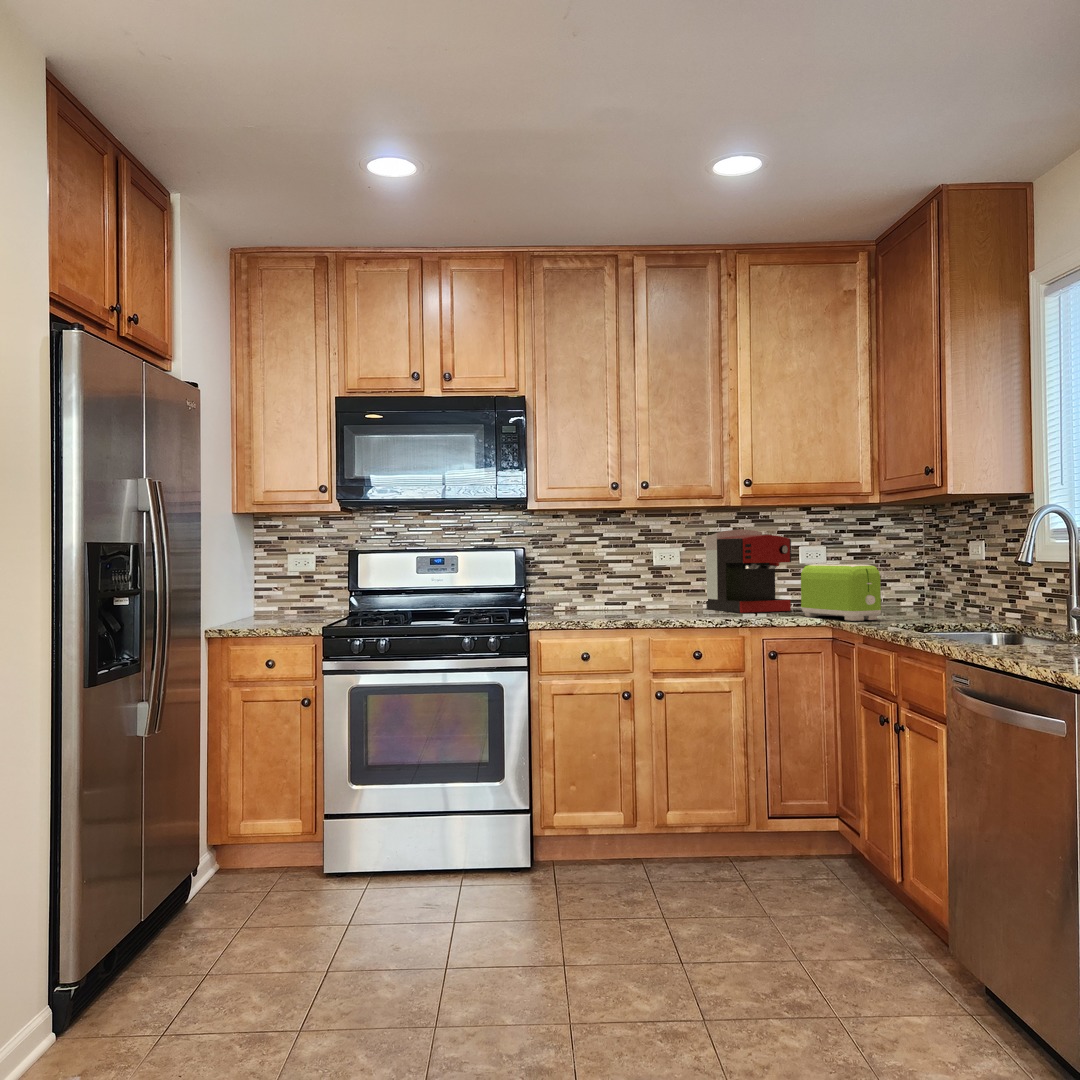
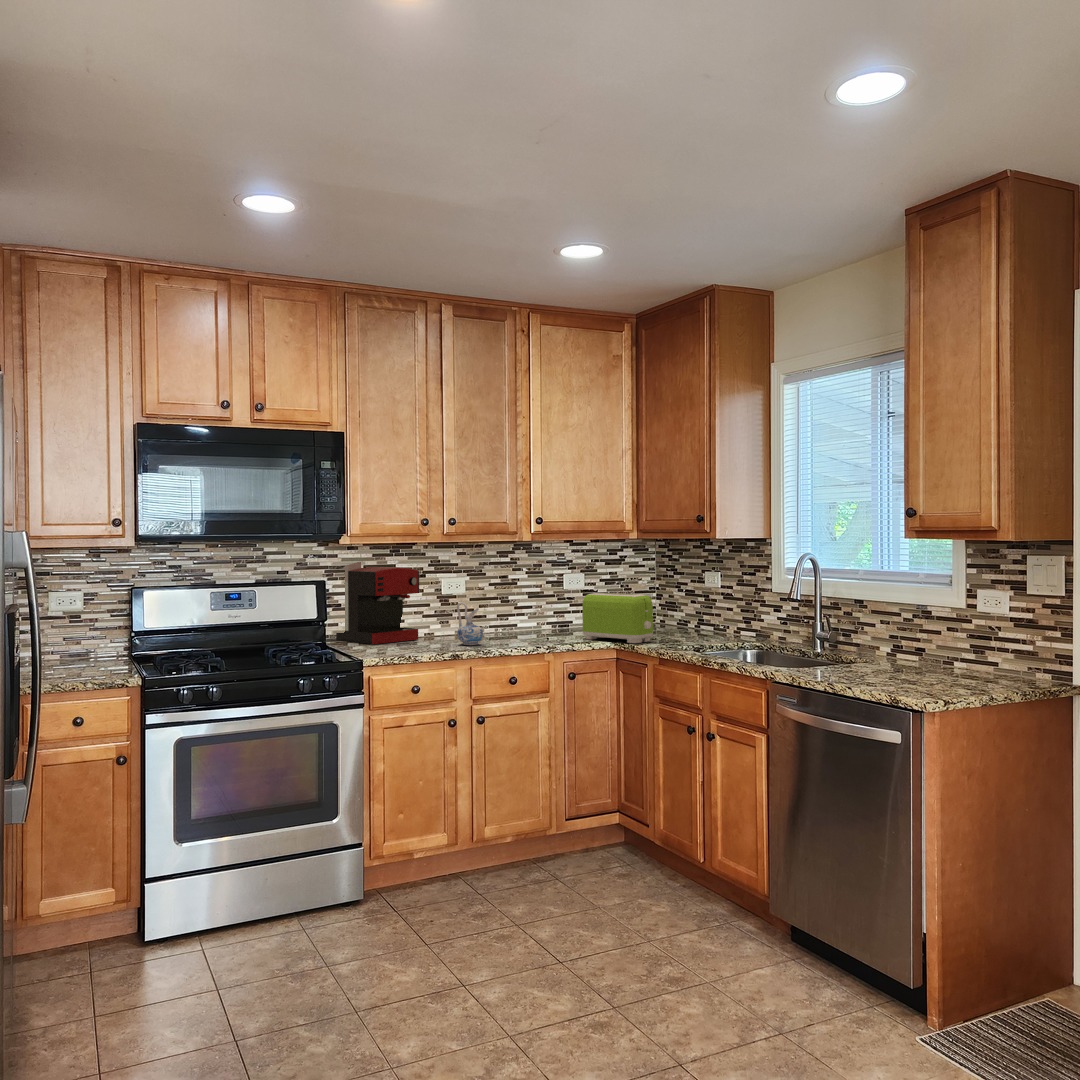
coffee maker: present [706,529,791,613] -> present [336,562,419,644]
ceramic pitcher: none [650,570,677,616] -> present [457,602,483,645]

